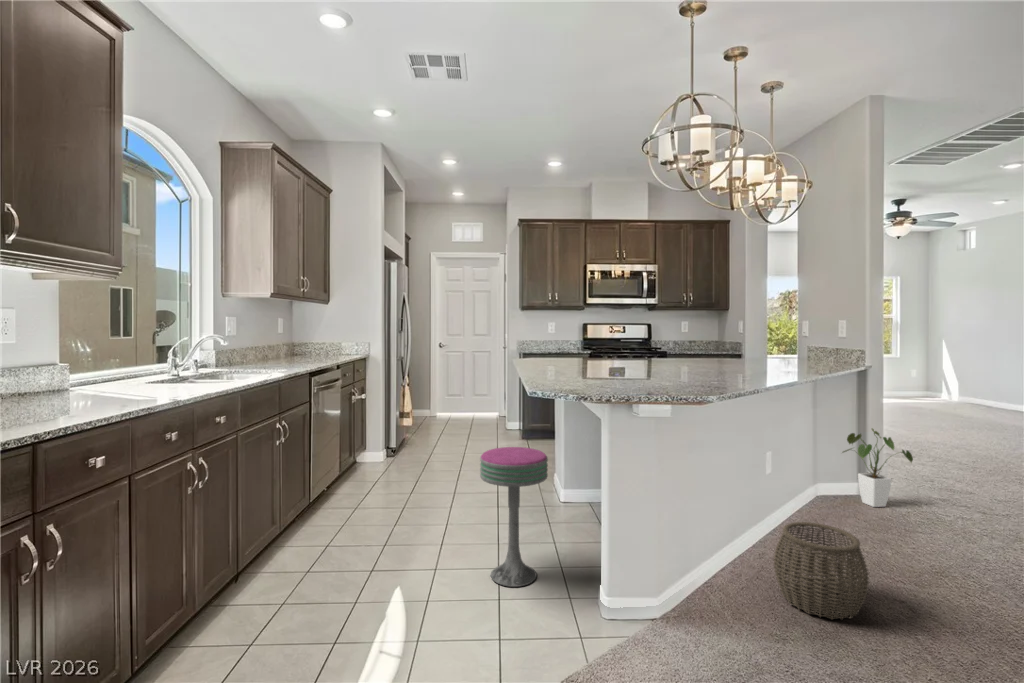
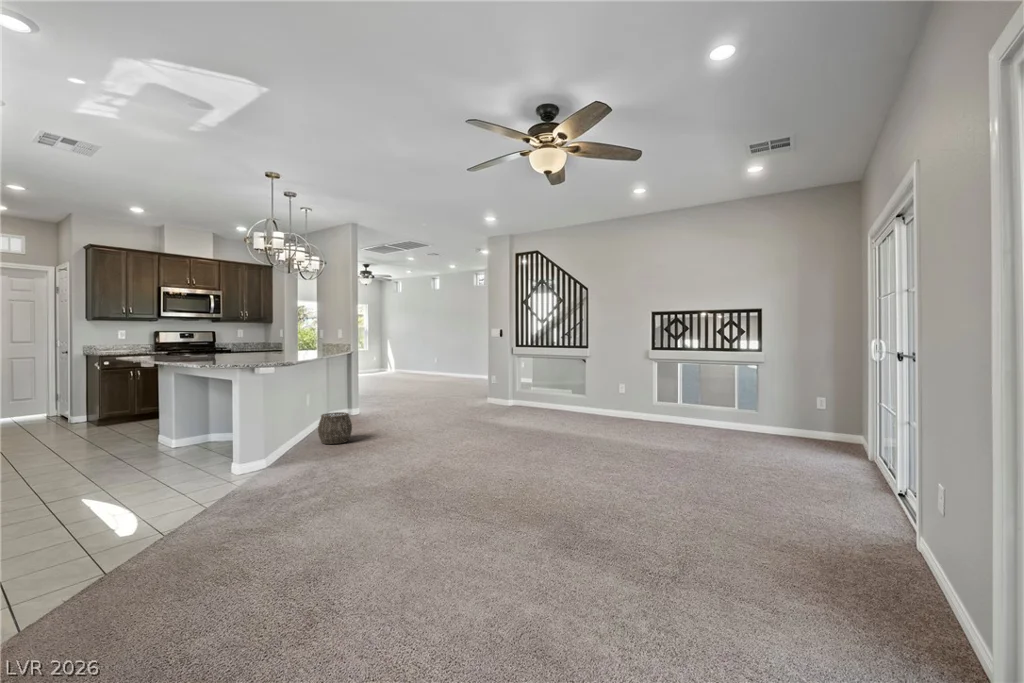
house plant: present [843,428,913,507] -> none [340,382,369,417]
bar stool: present [480,447,548,587] -> none [163,398,207,469]

